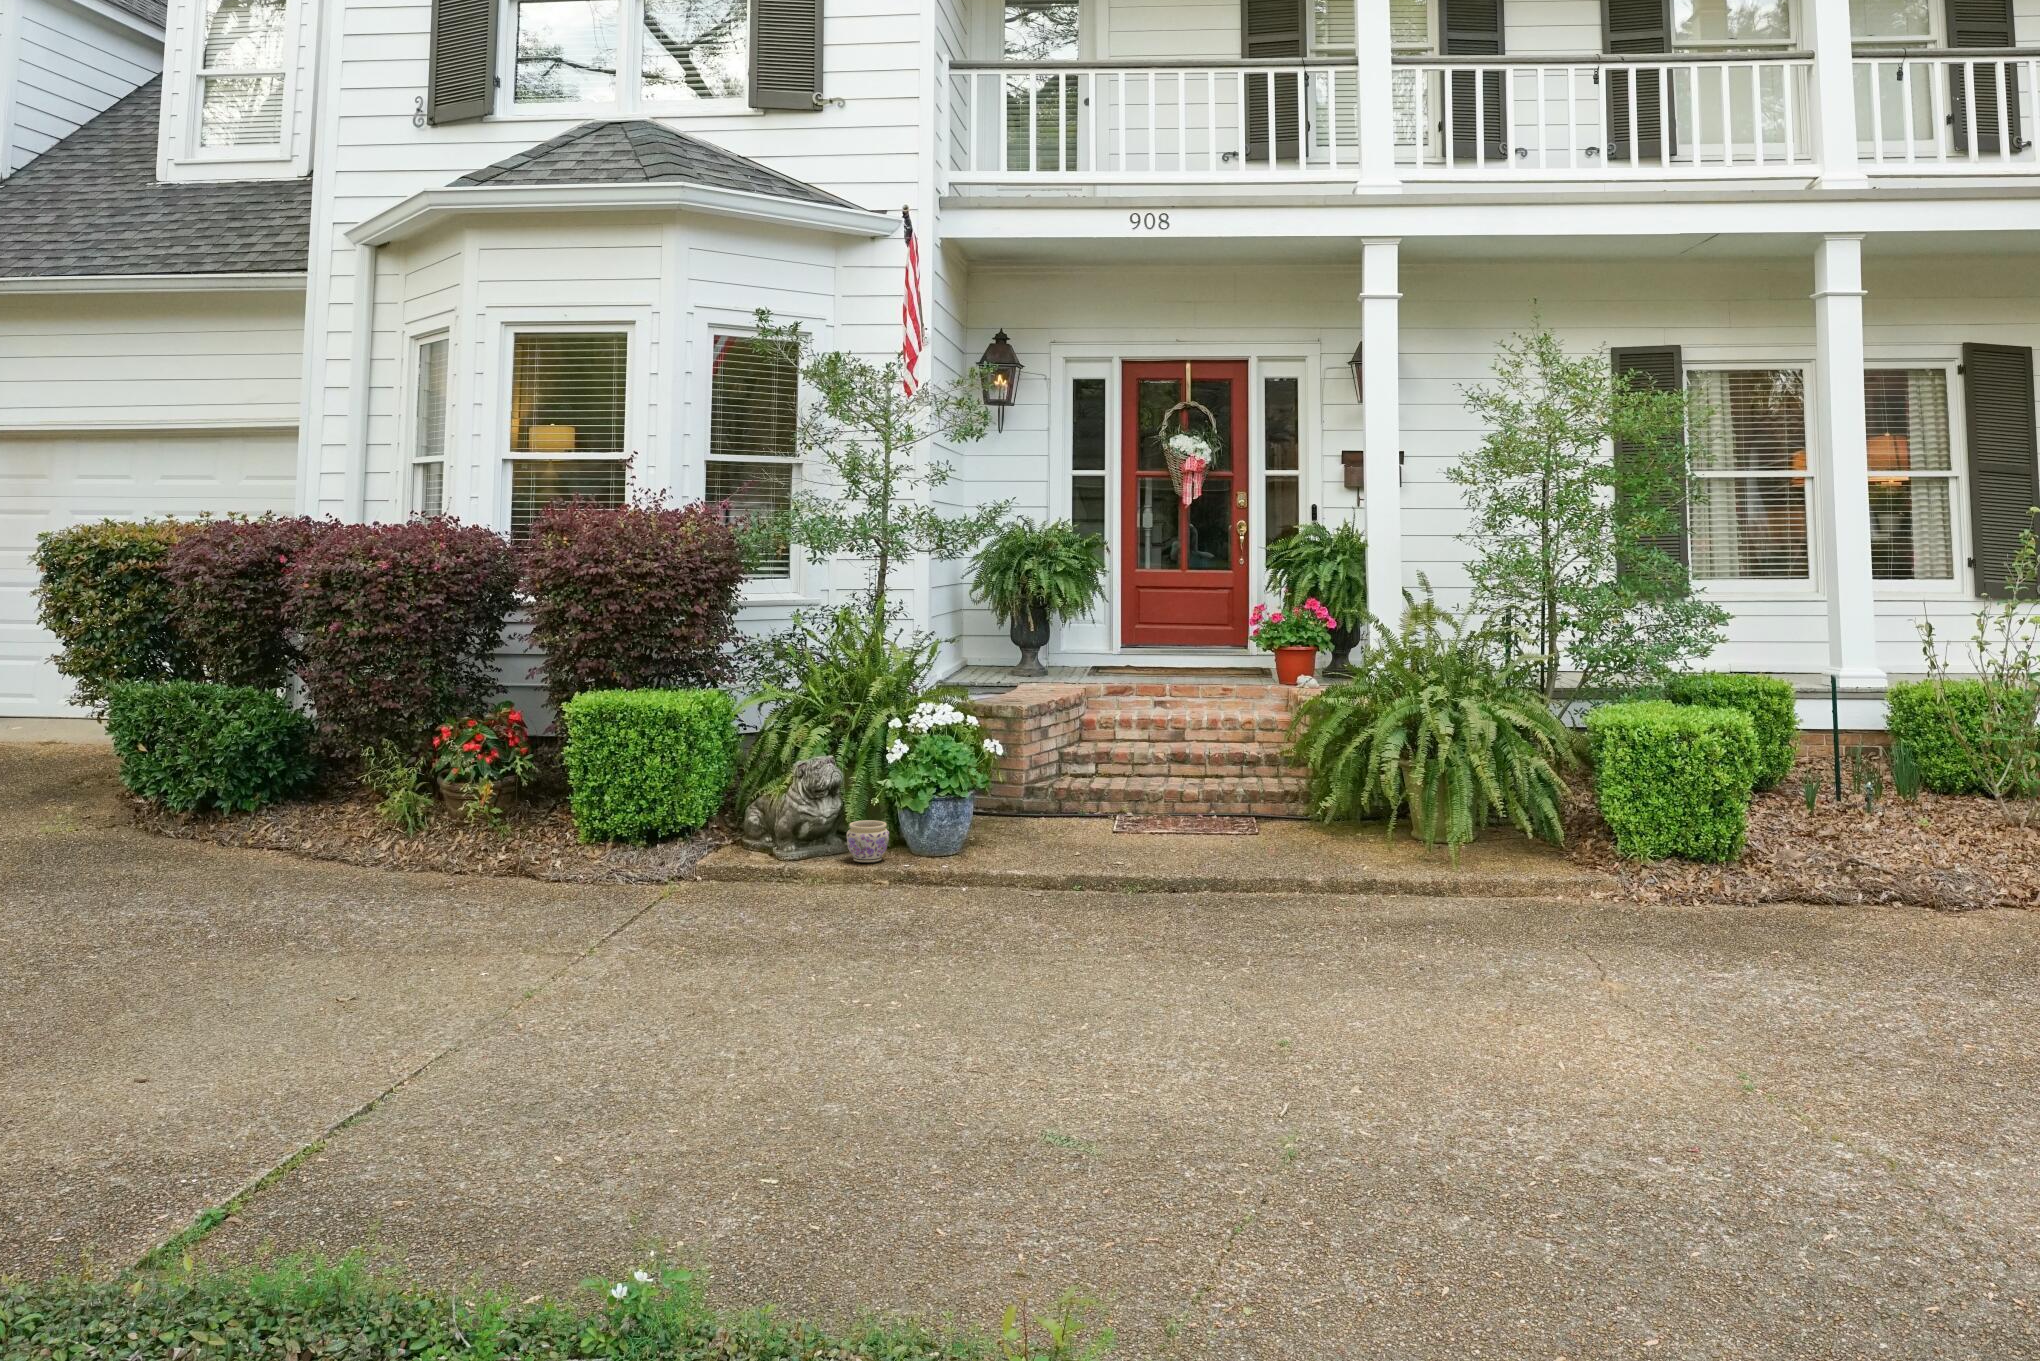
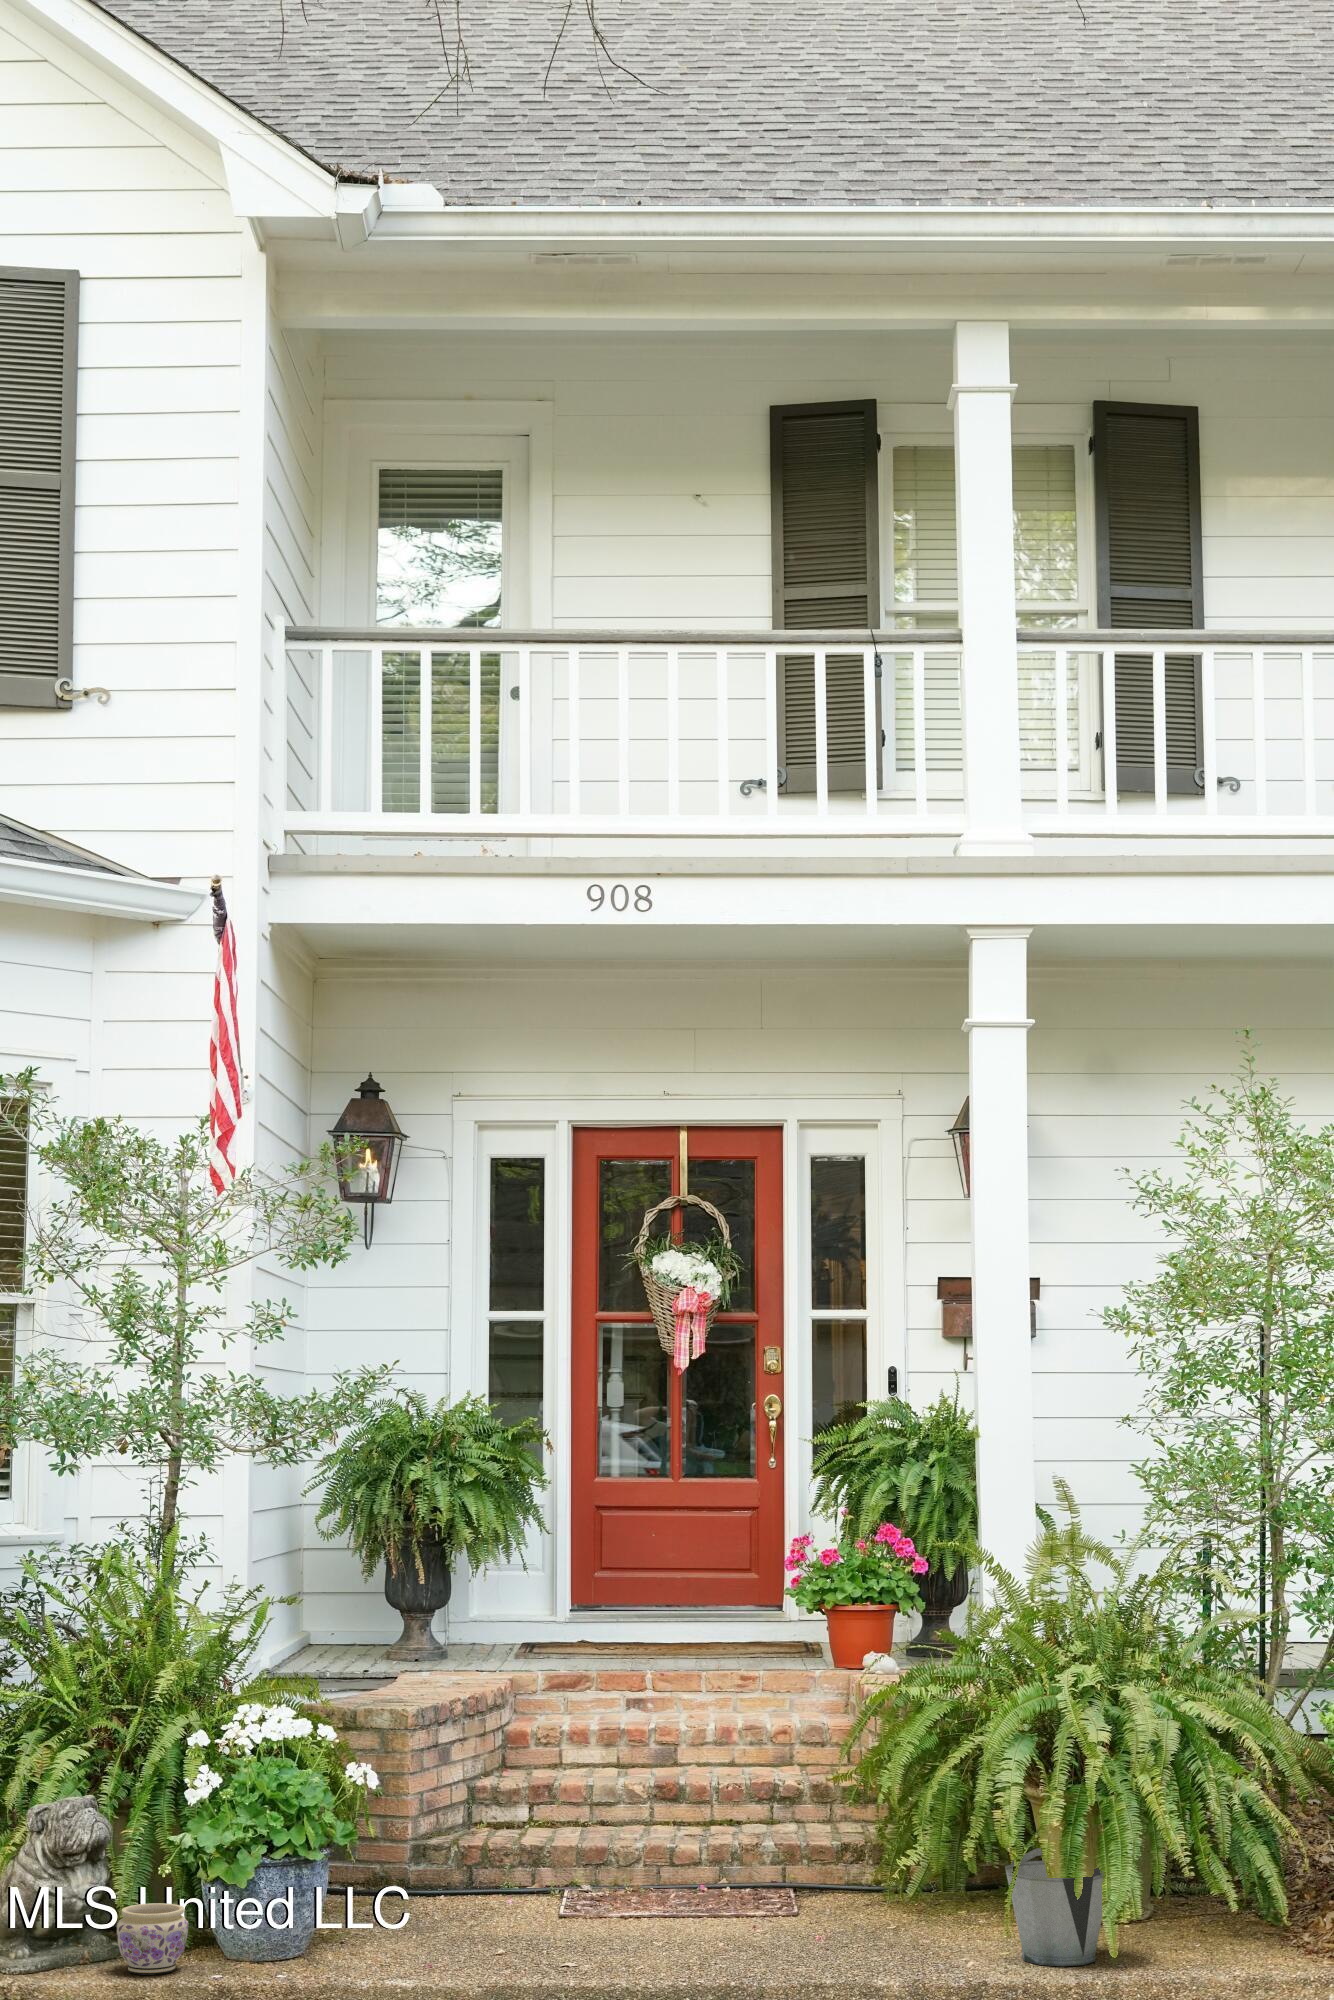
bucket: none [1387,796,1453,871] -> present [1005,1848,1103,1966]

